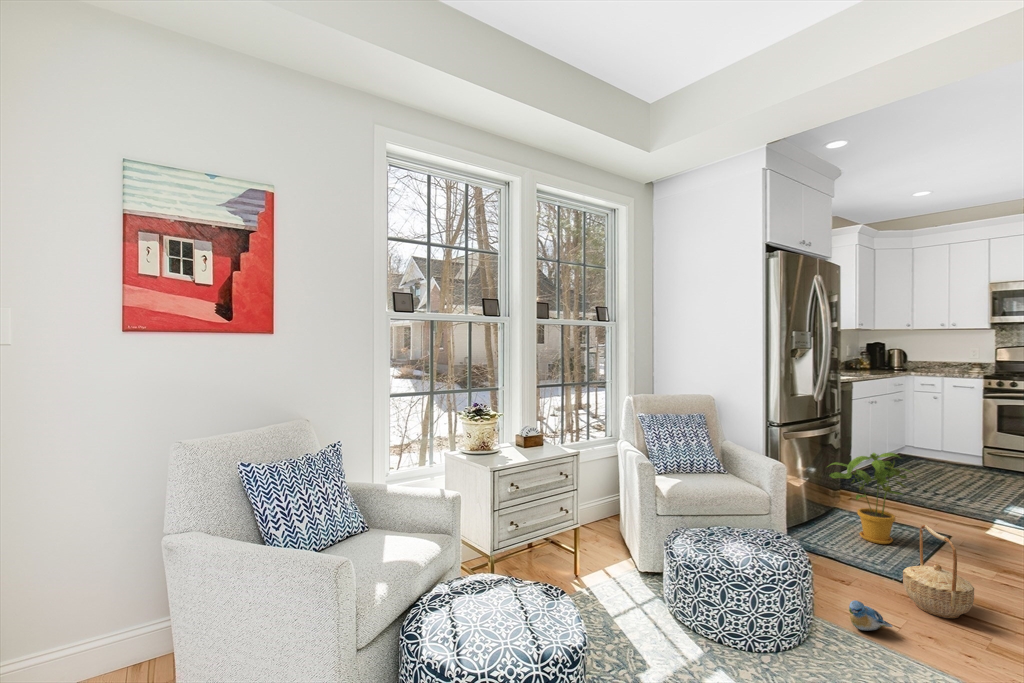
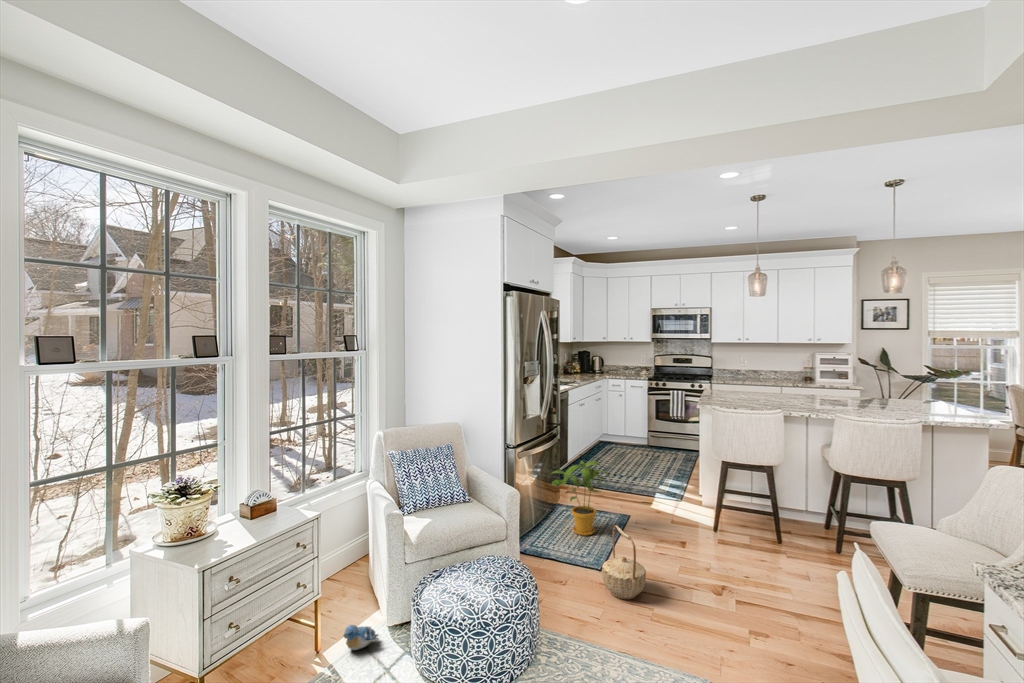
plush toy: present [849,600,892,631] -> present [343,625,379,650]

